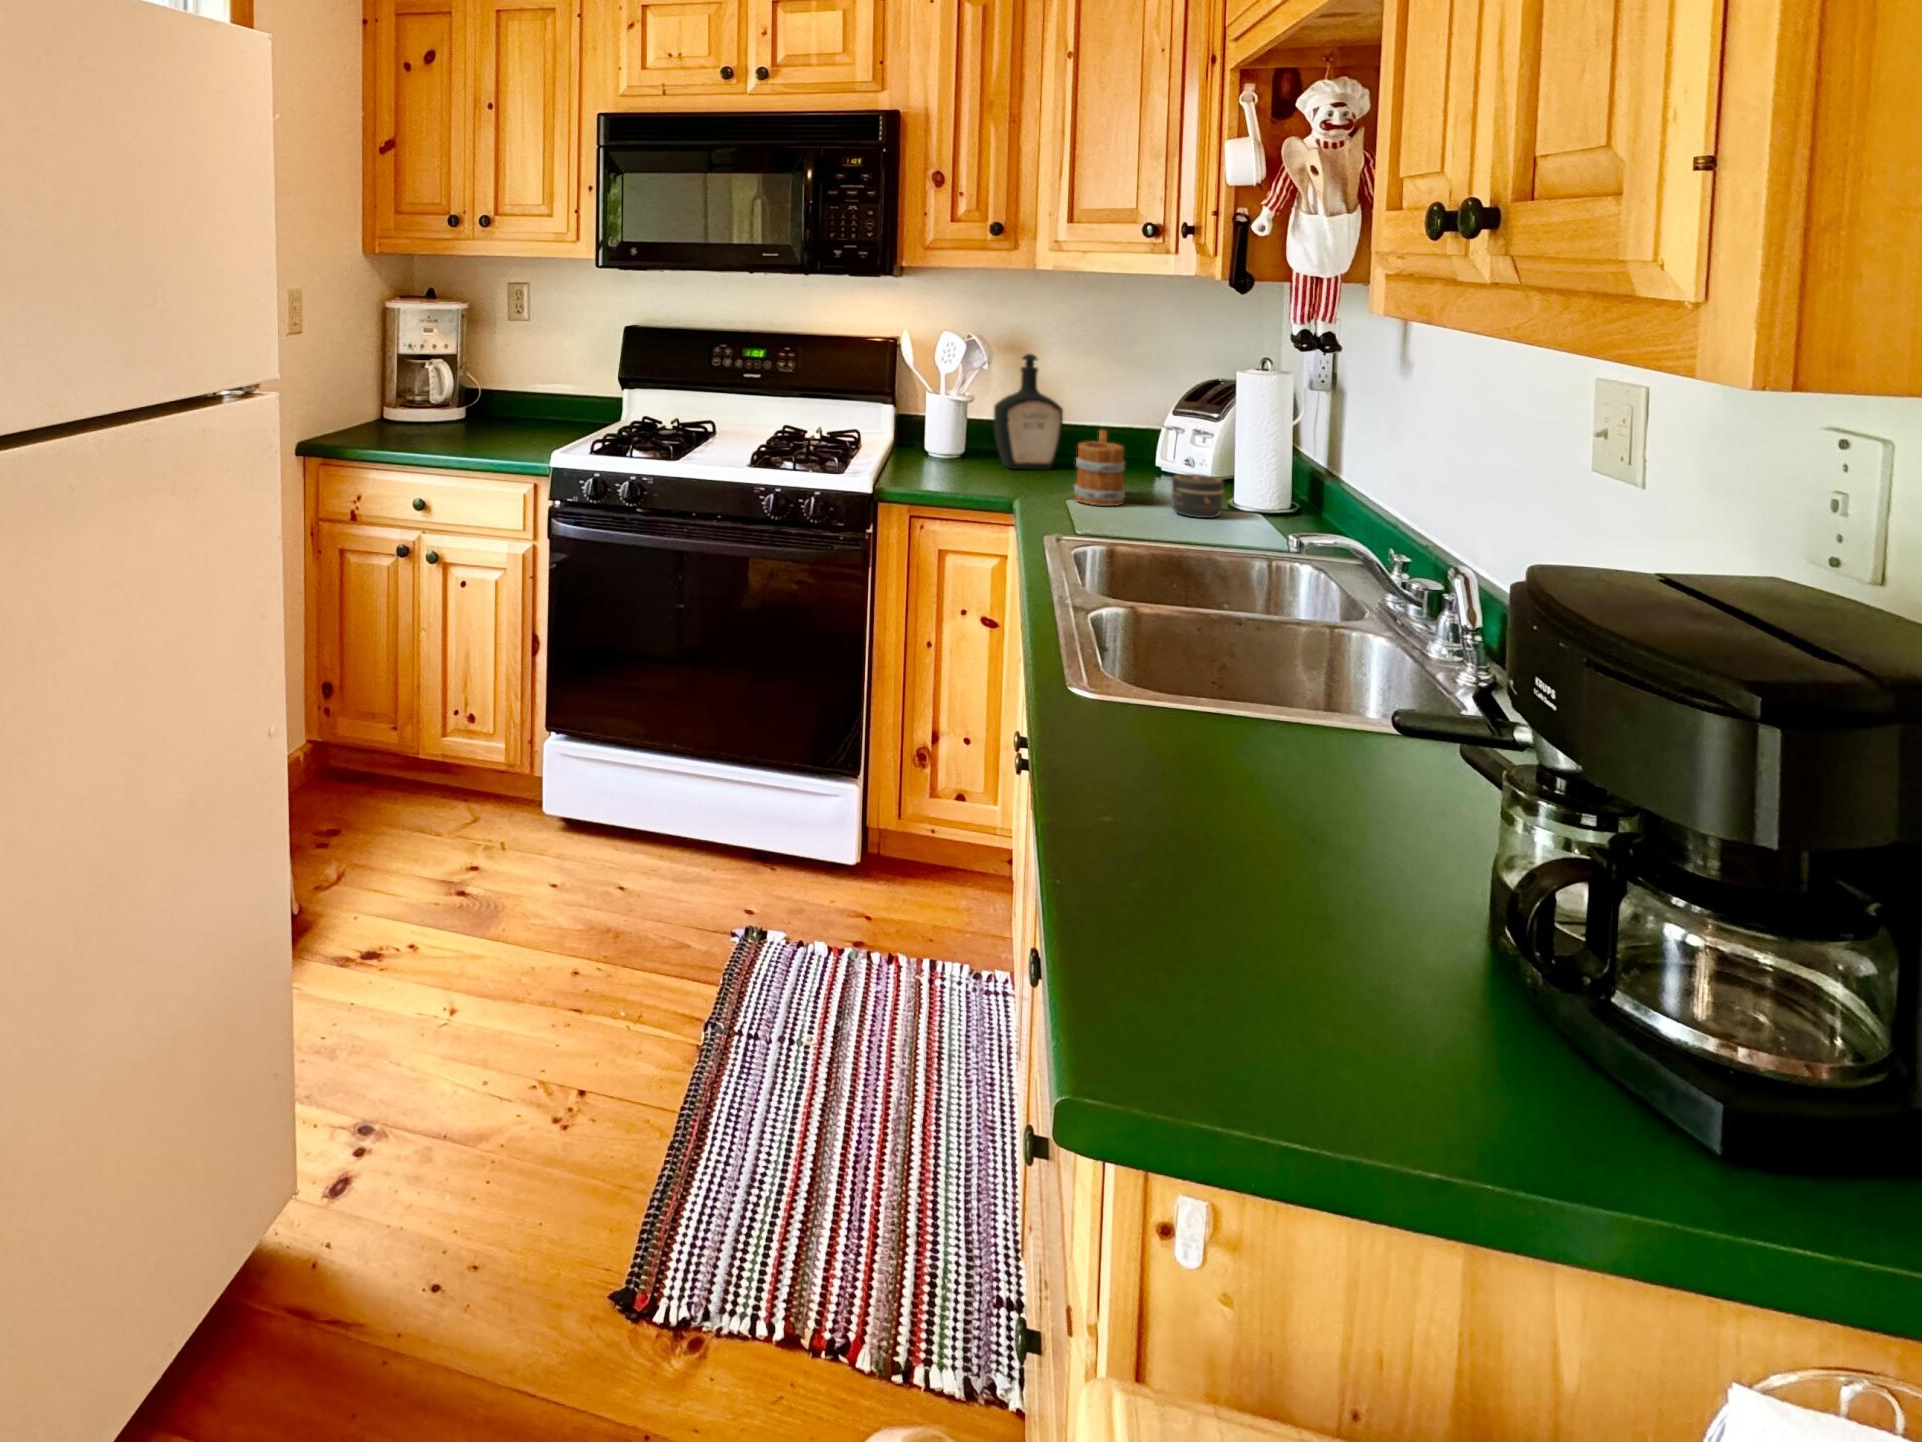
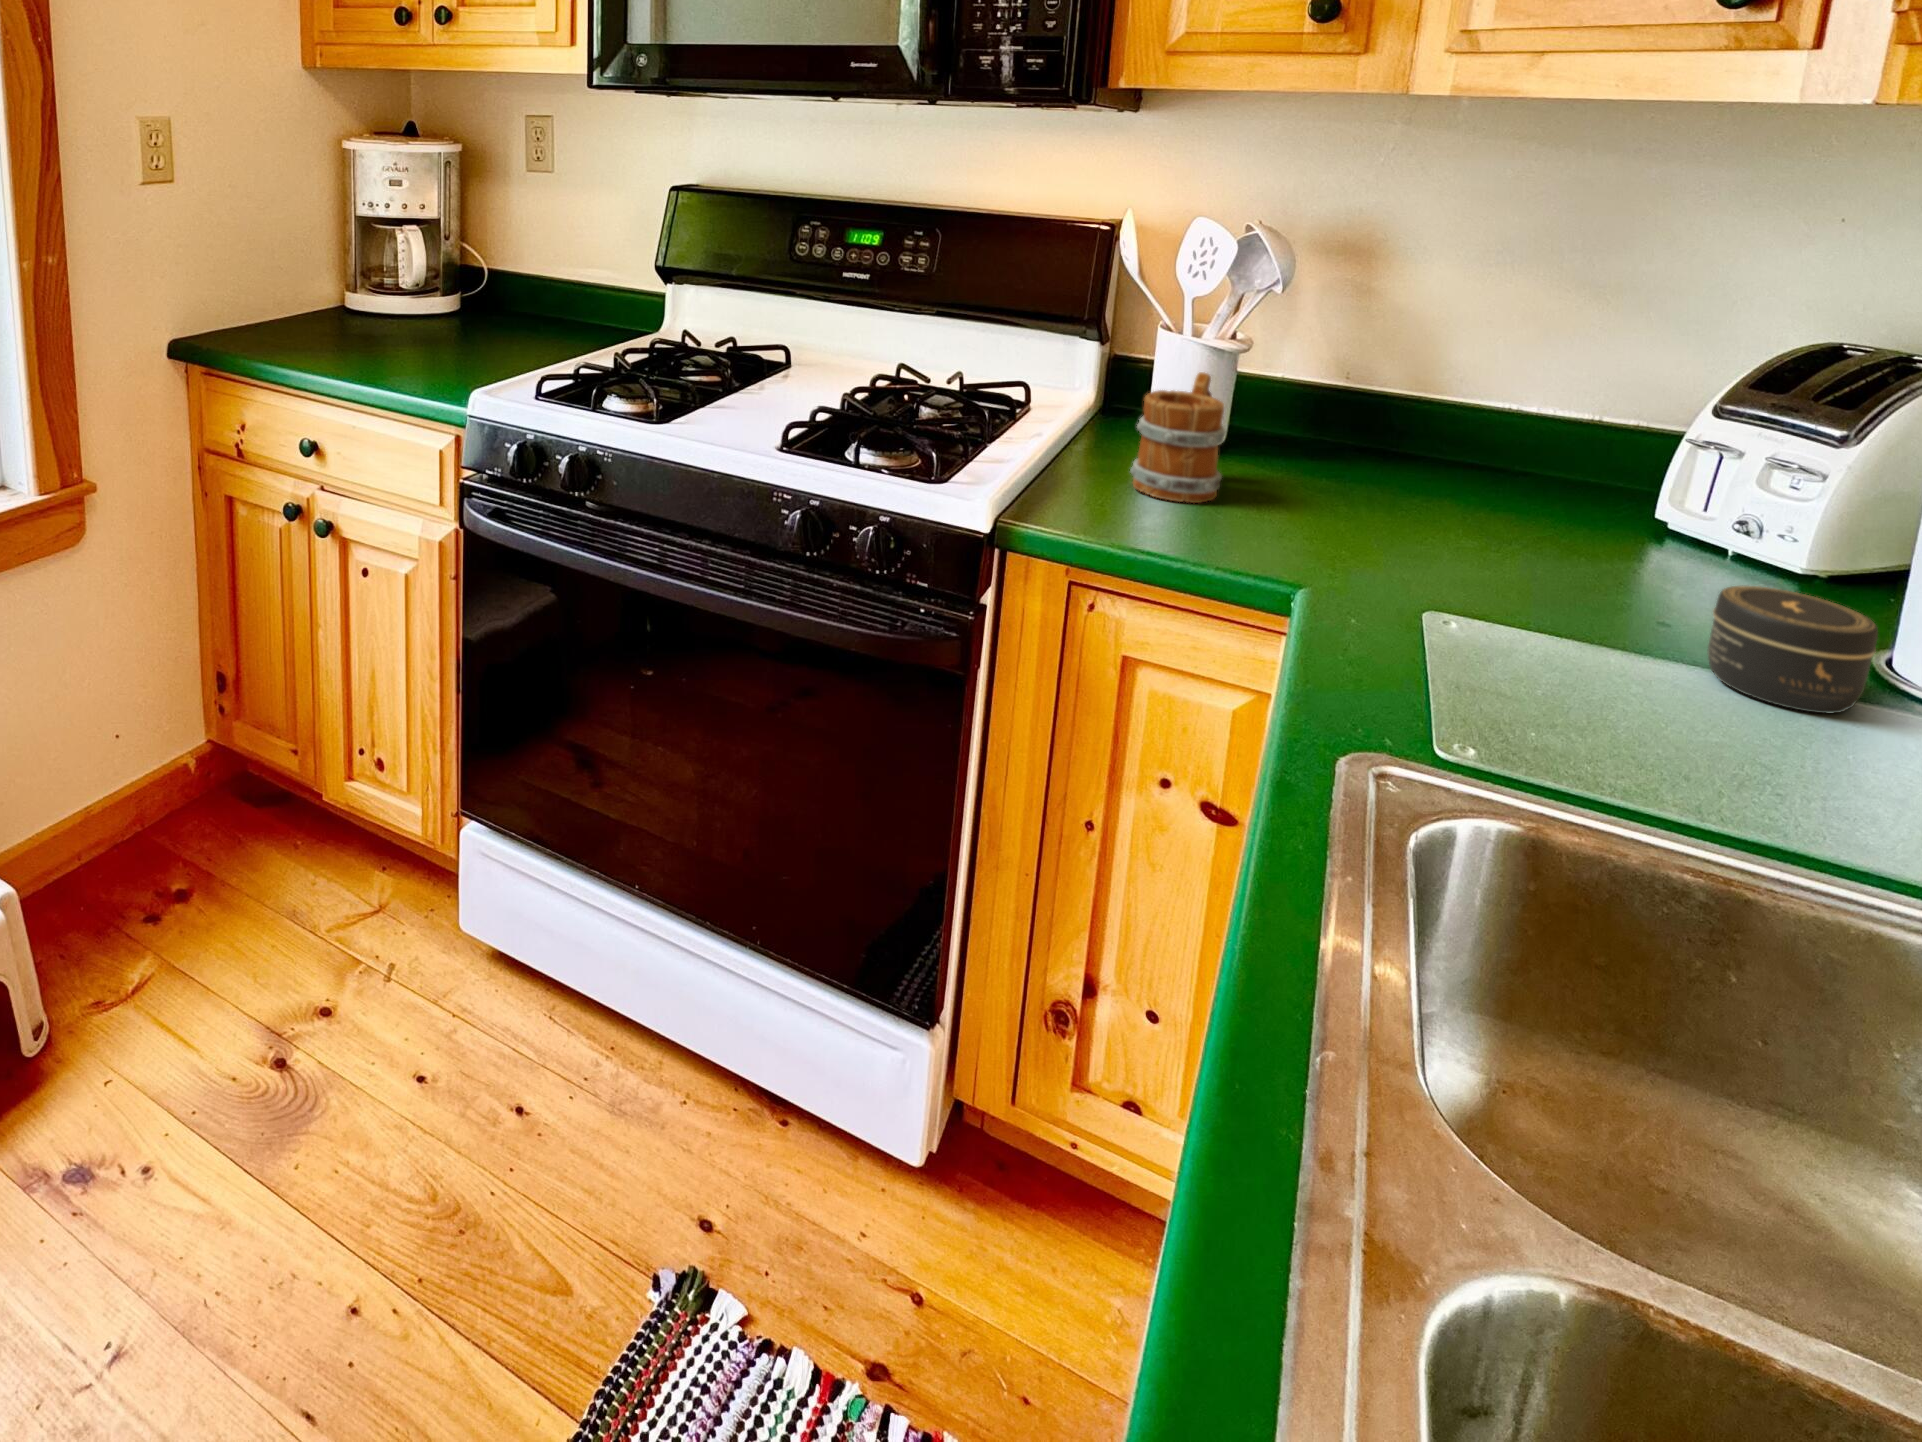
bottle: present [994,354,1063,470] -> none [1293,267,1447,495]
mug: present [1074,430,1125,506] -> present [1131,372,1225,503]

